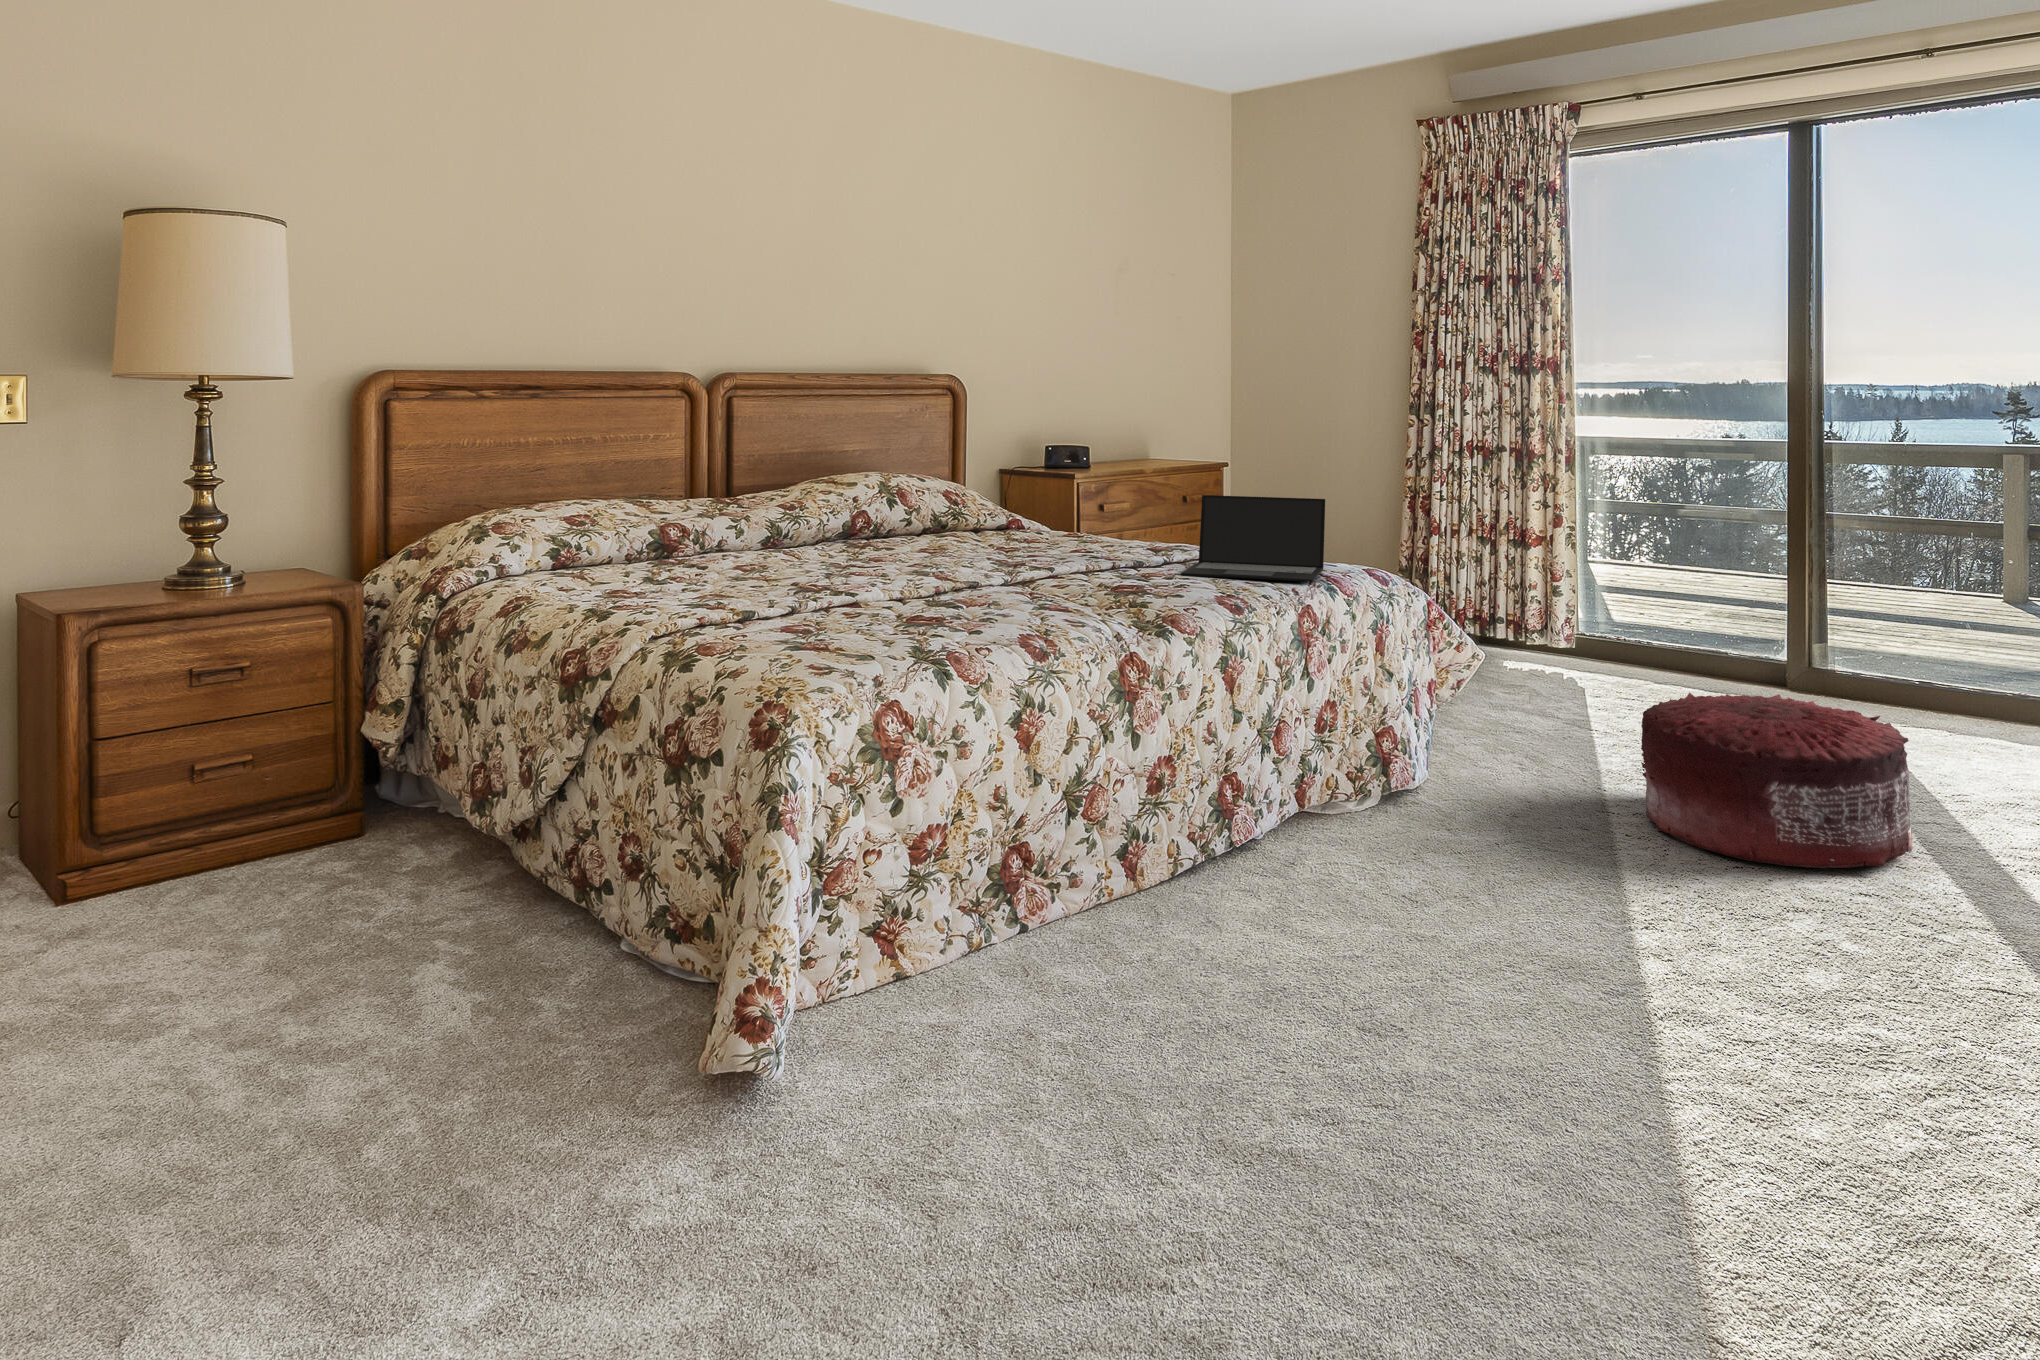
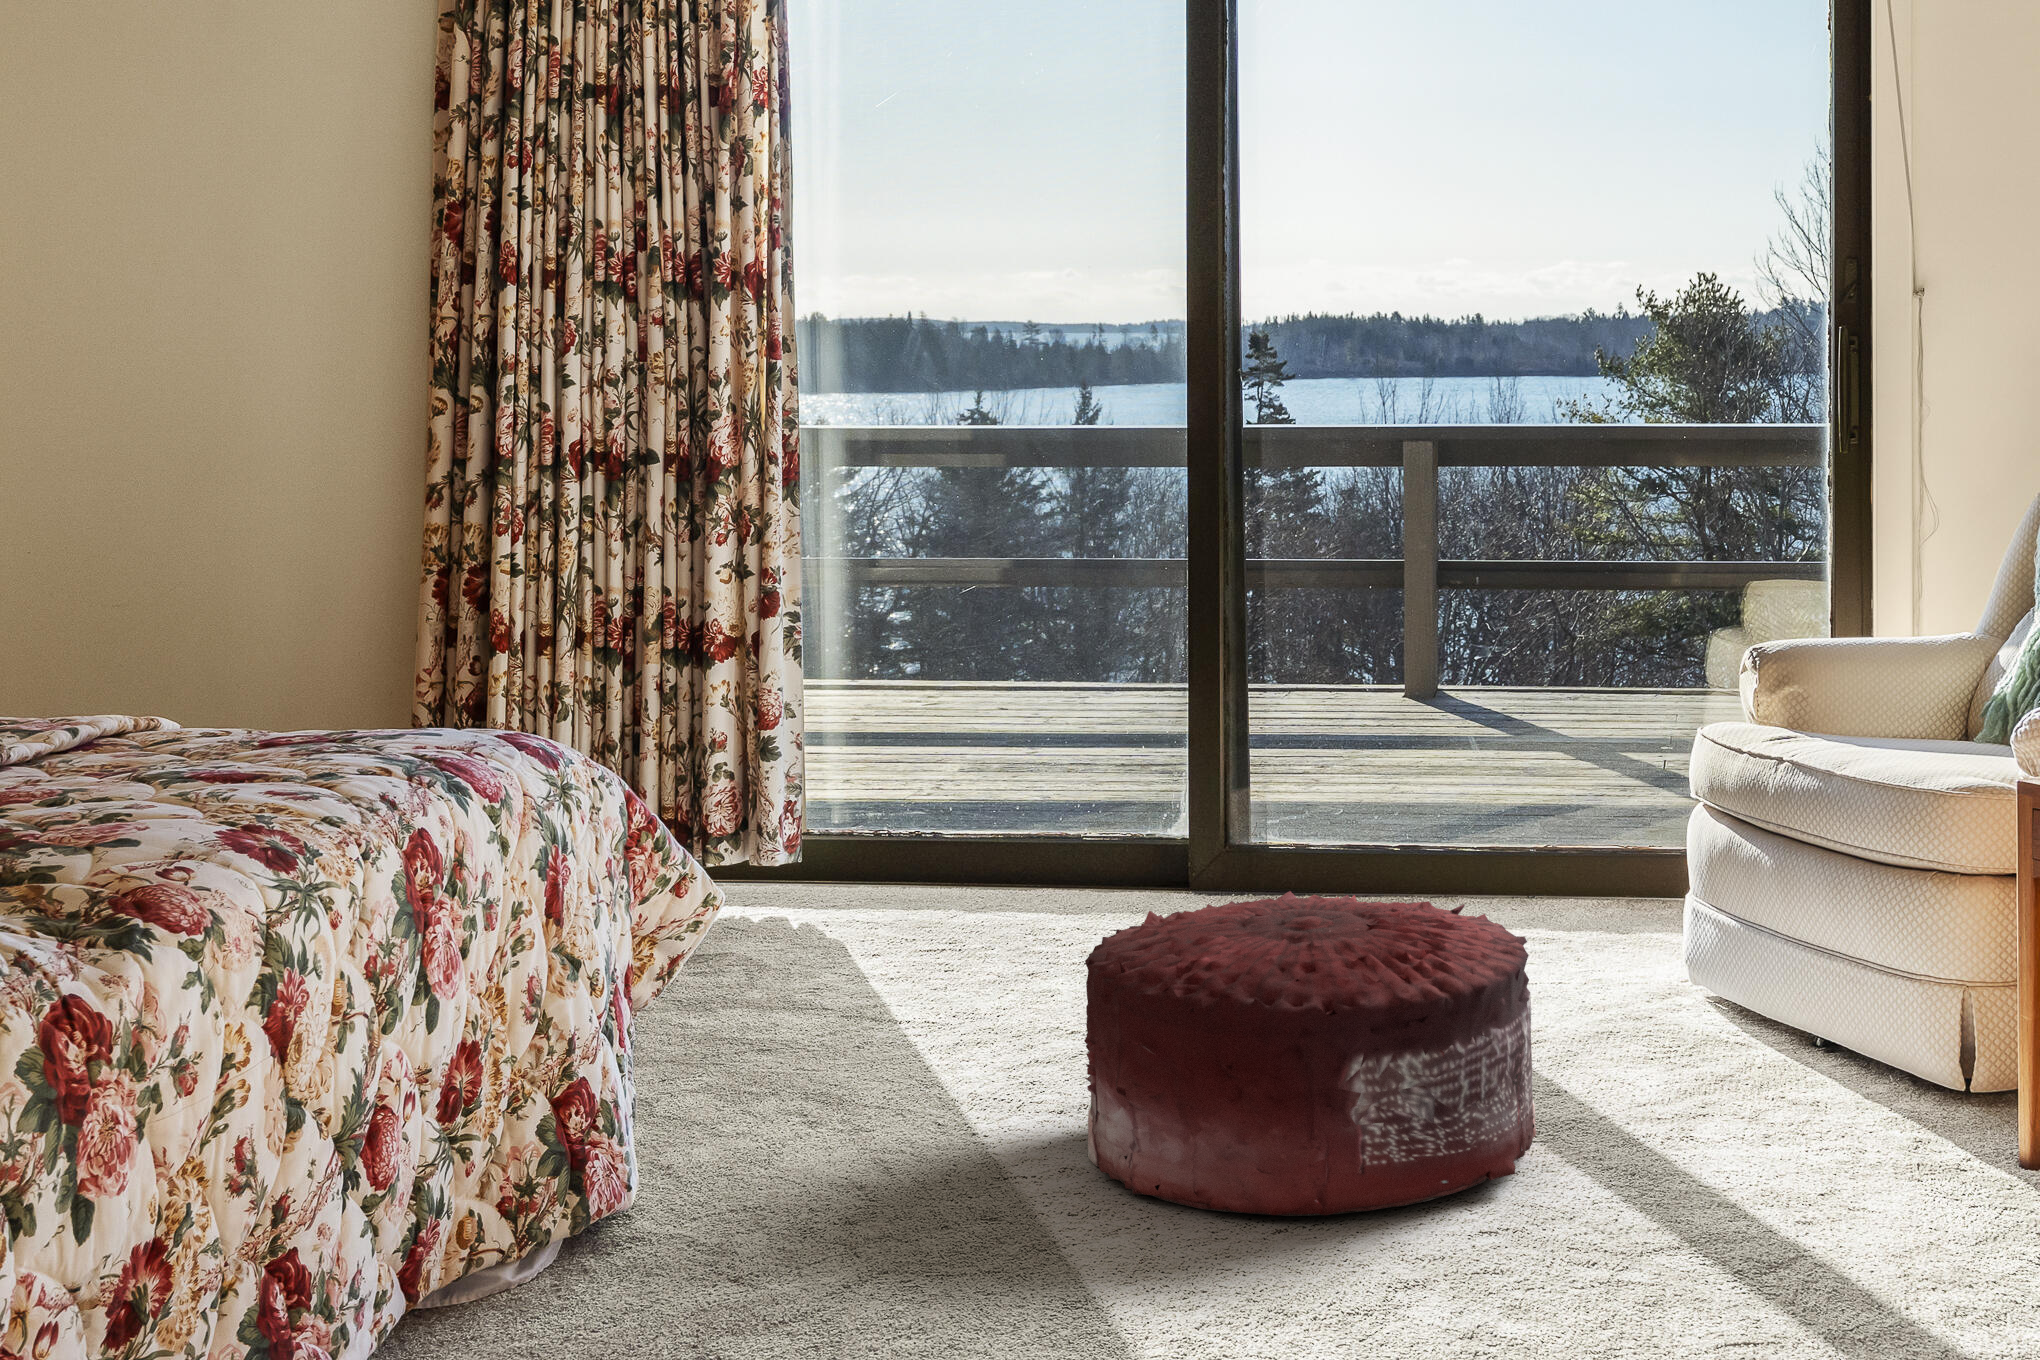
laptop: present [1181,495,1325,582] -> none [32,571,398,787]

